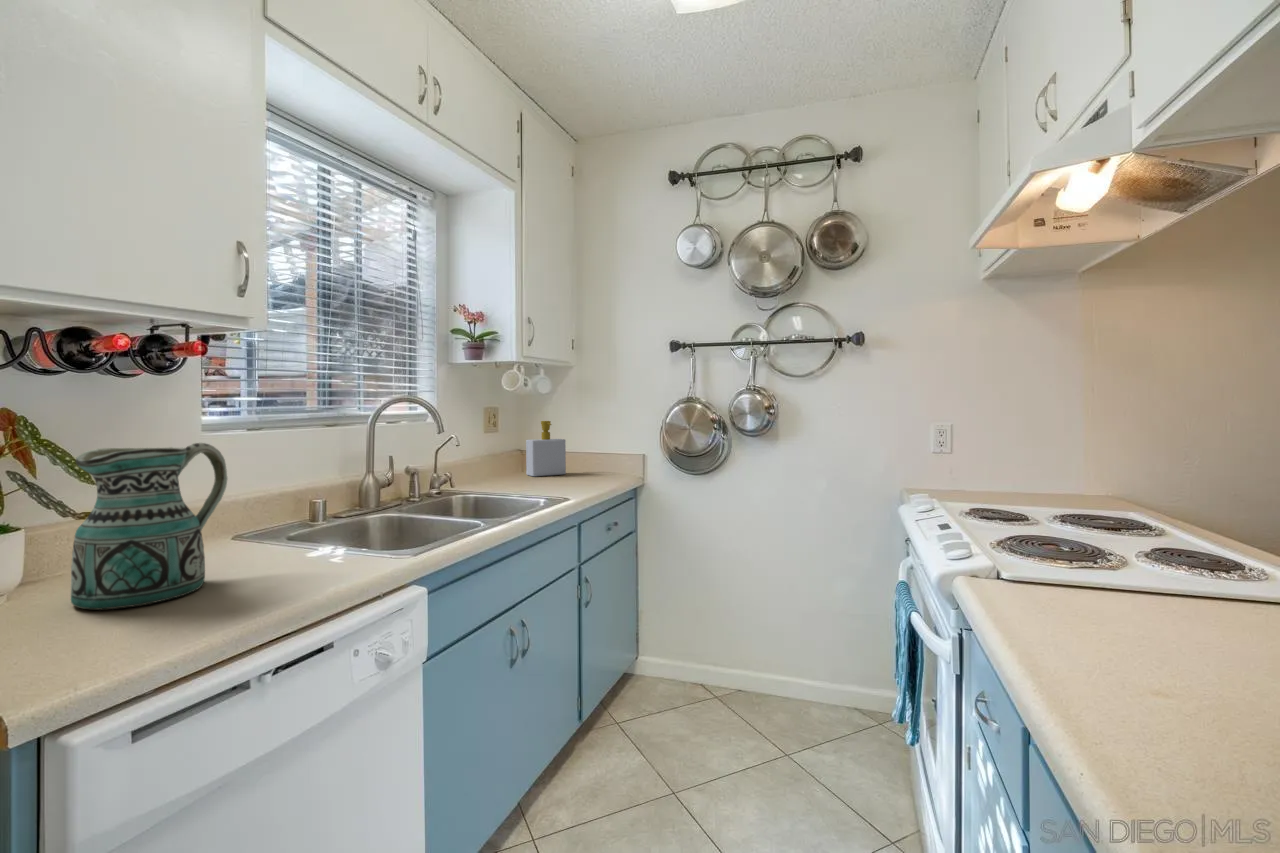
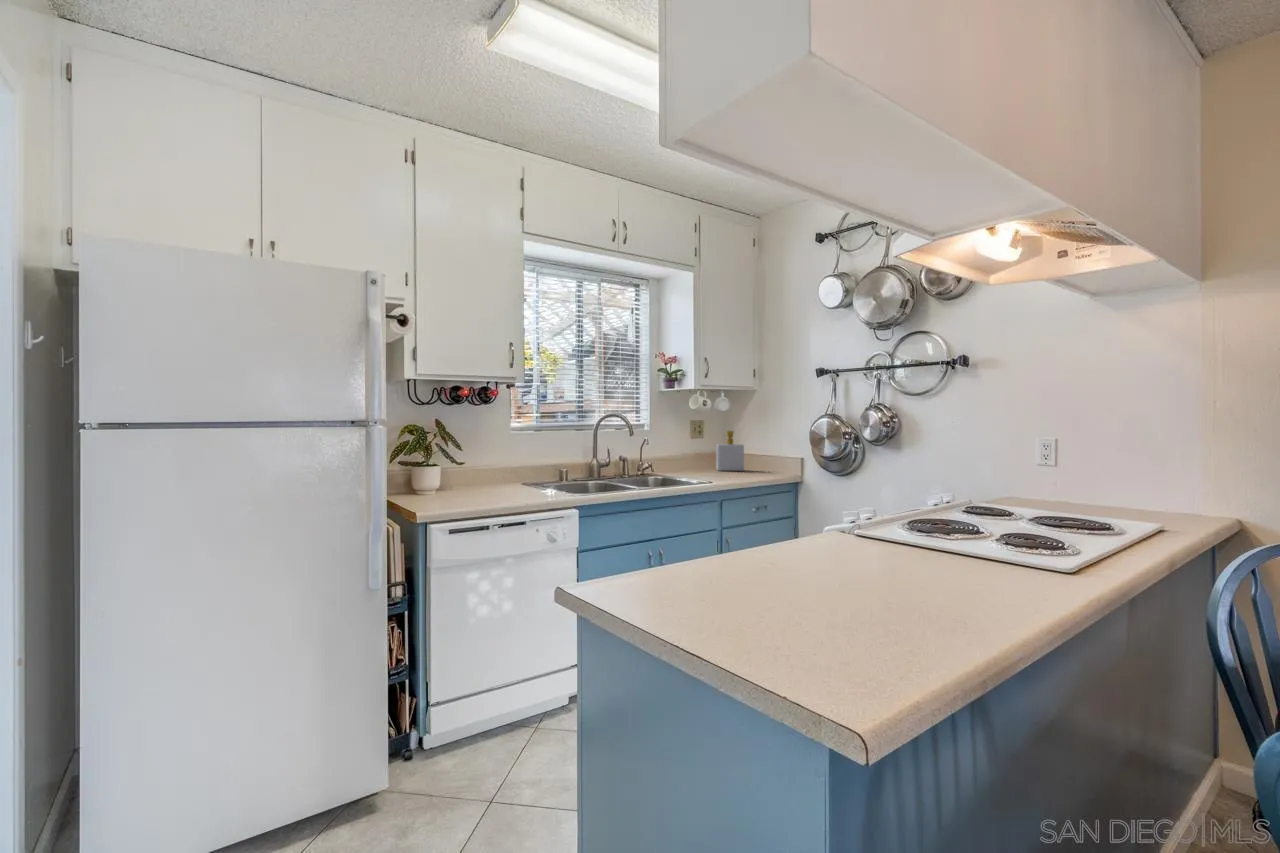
ceramic pitcher: present [71,443,227,610] -> none [451,435,506,498]

